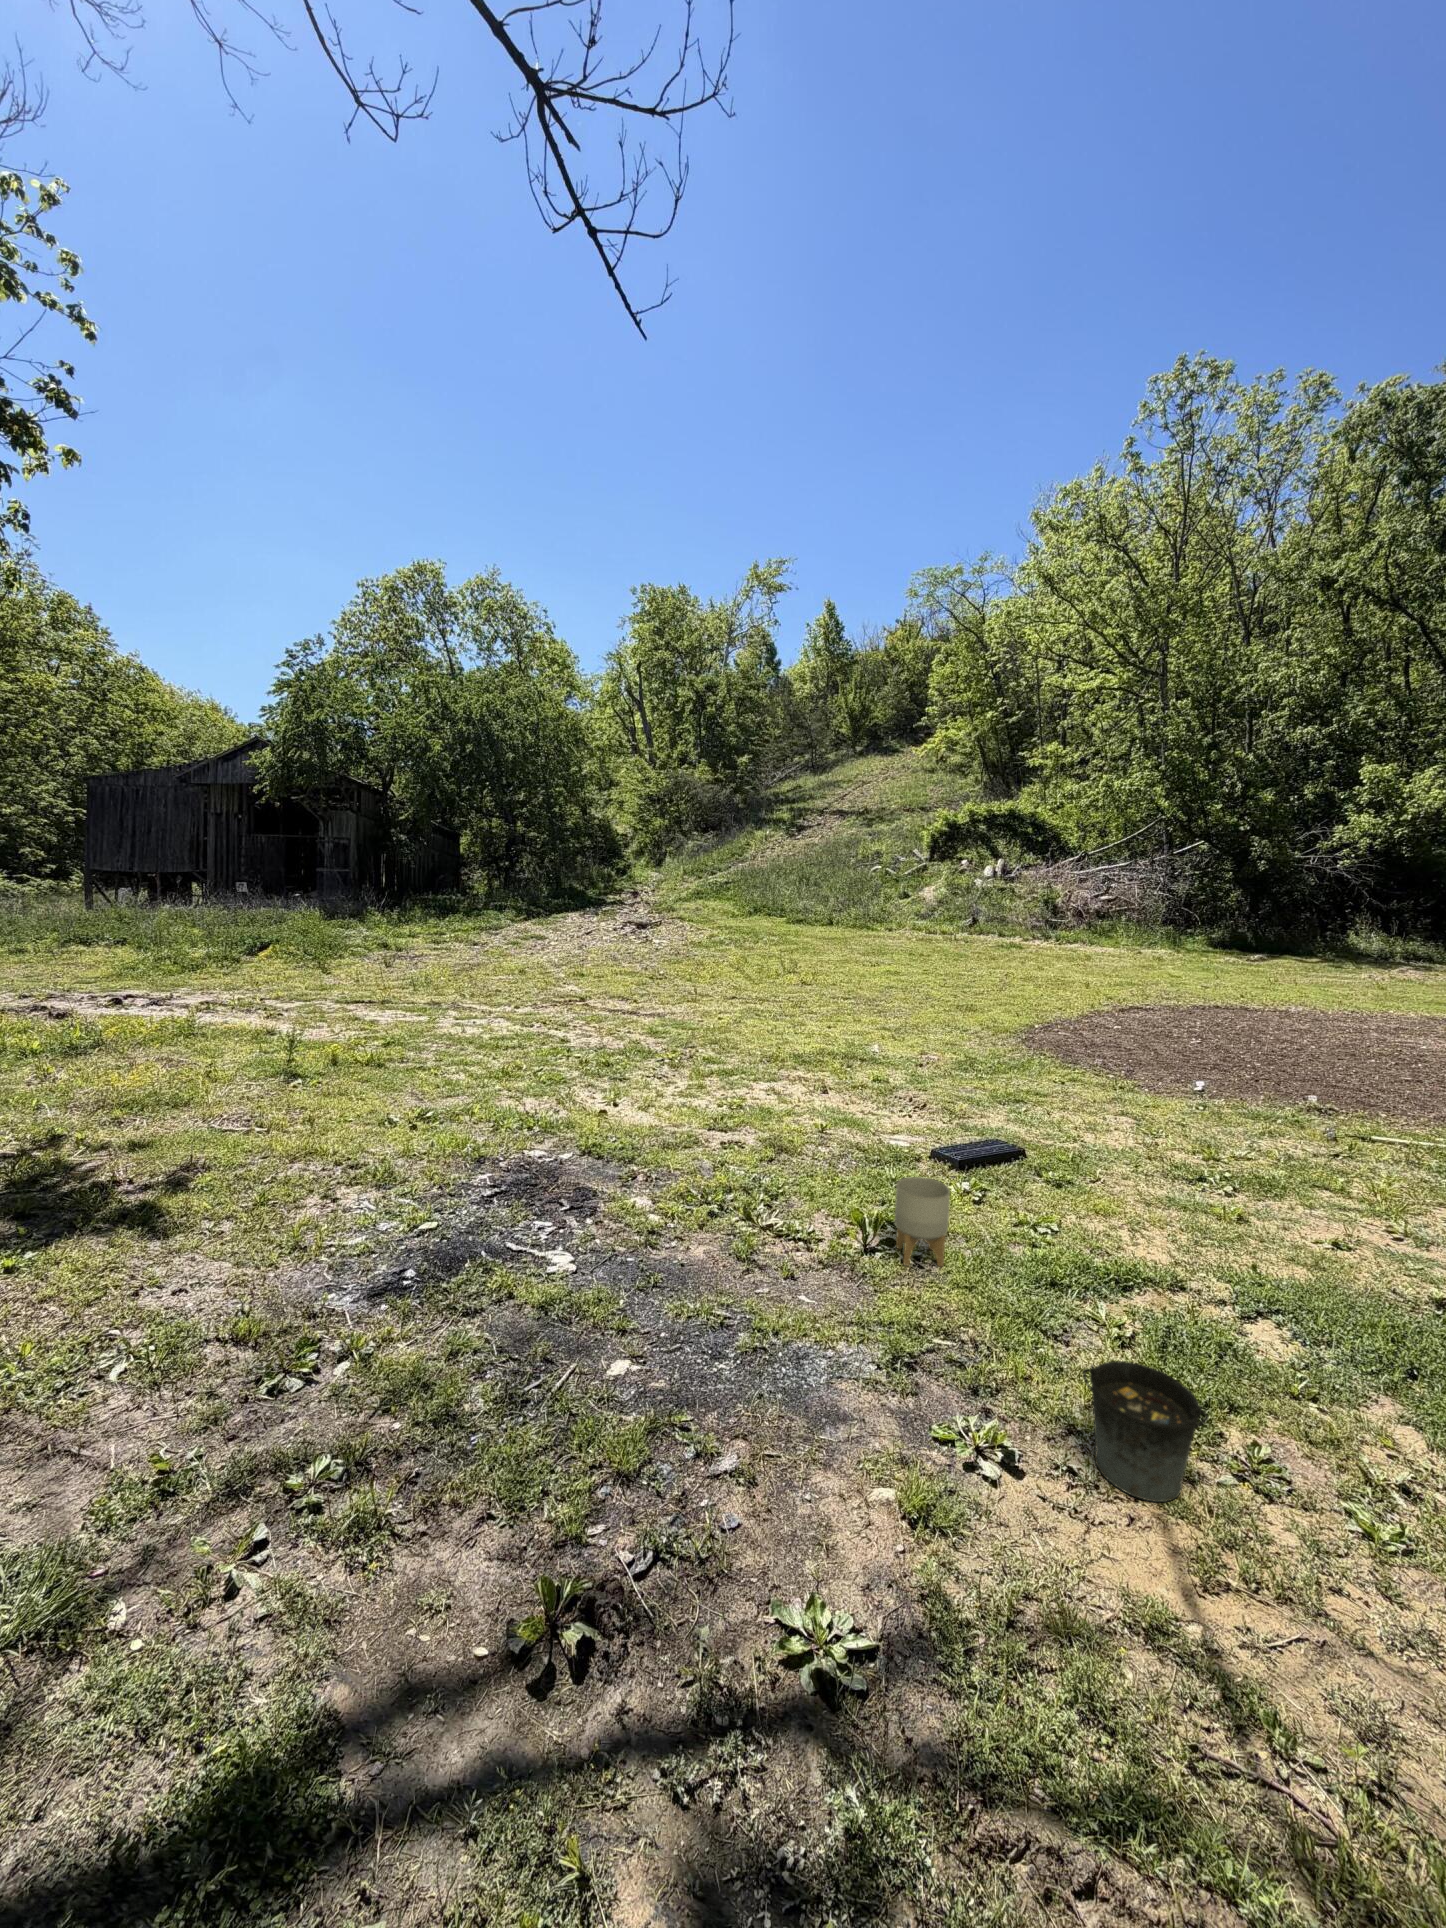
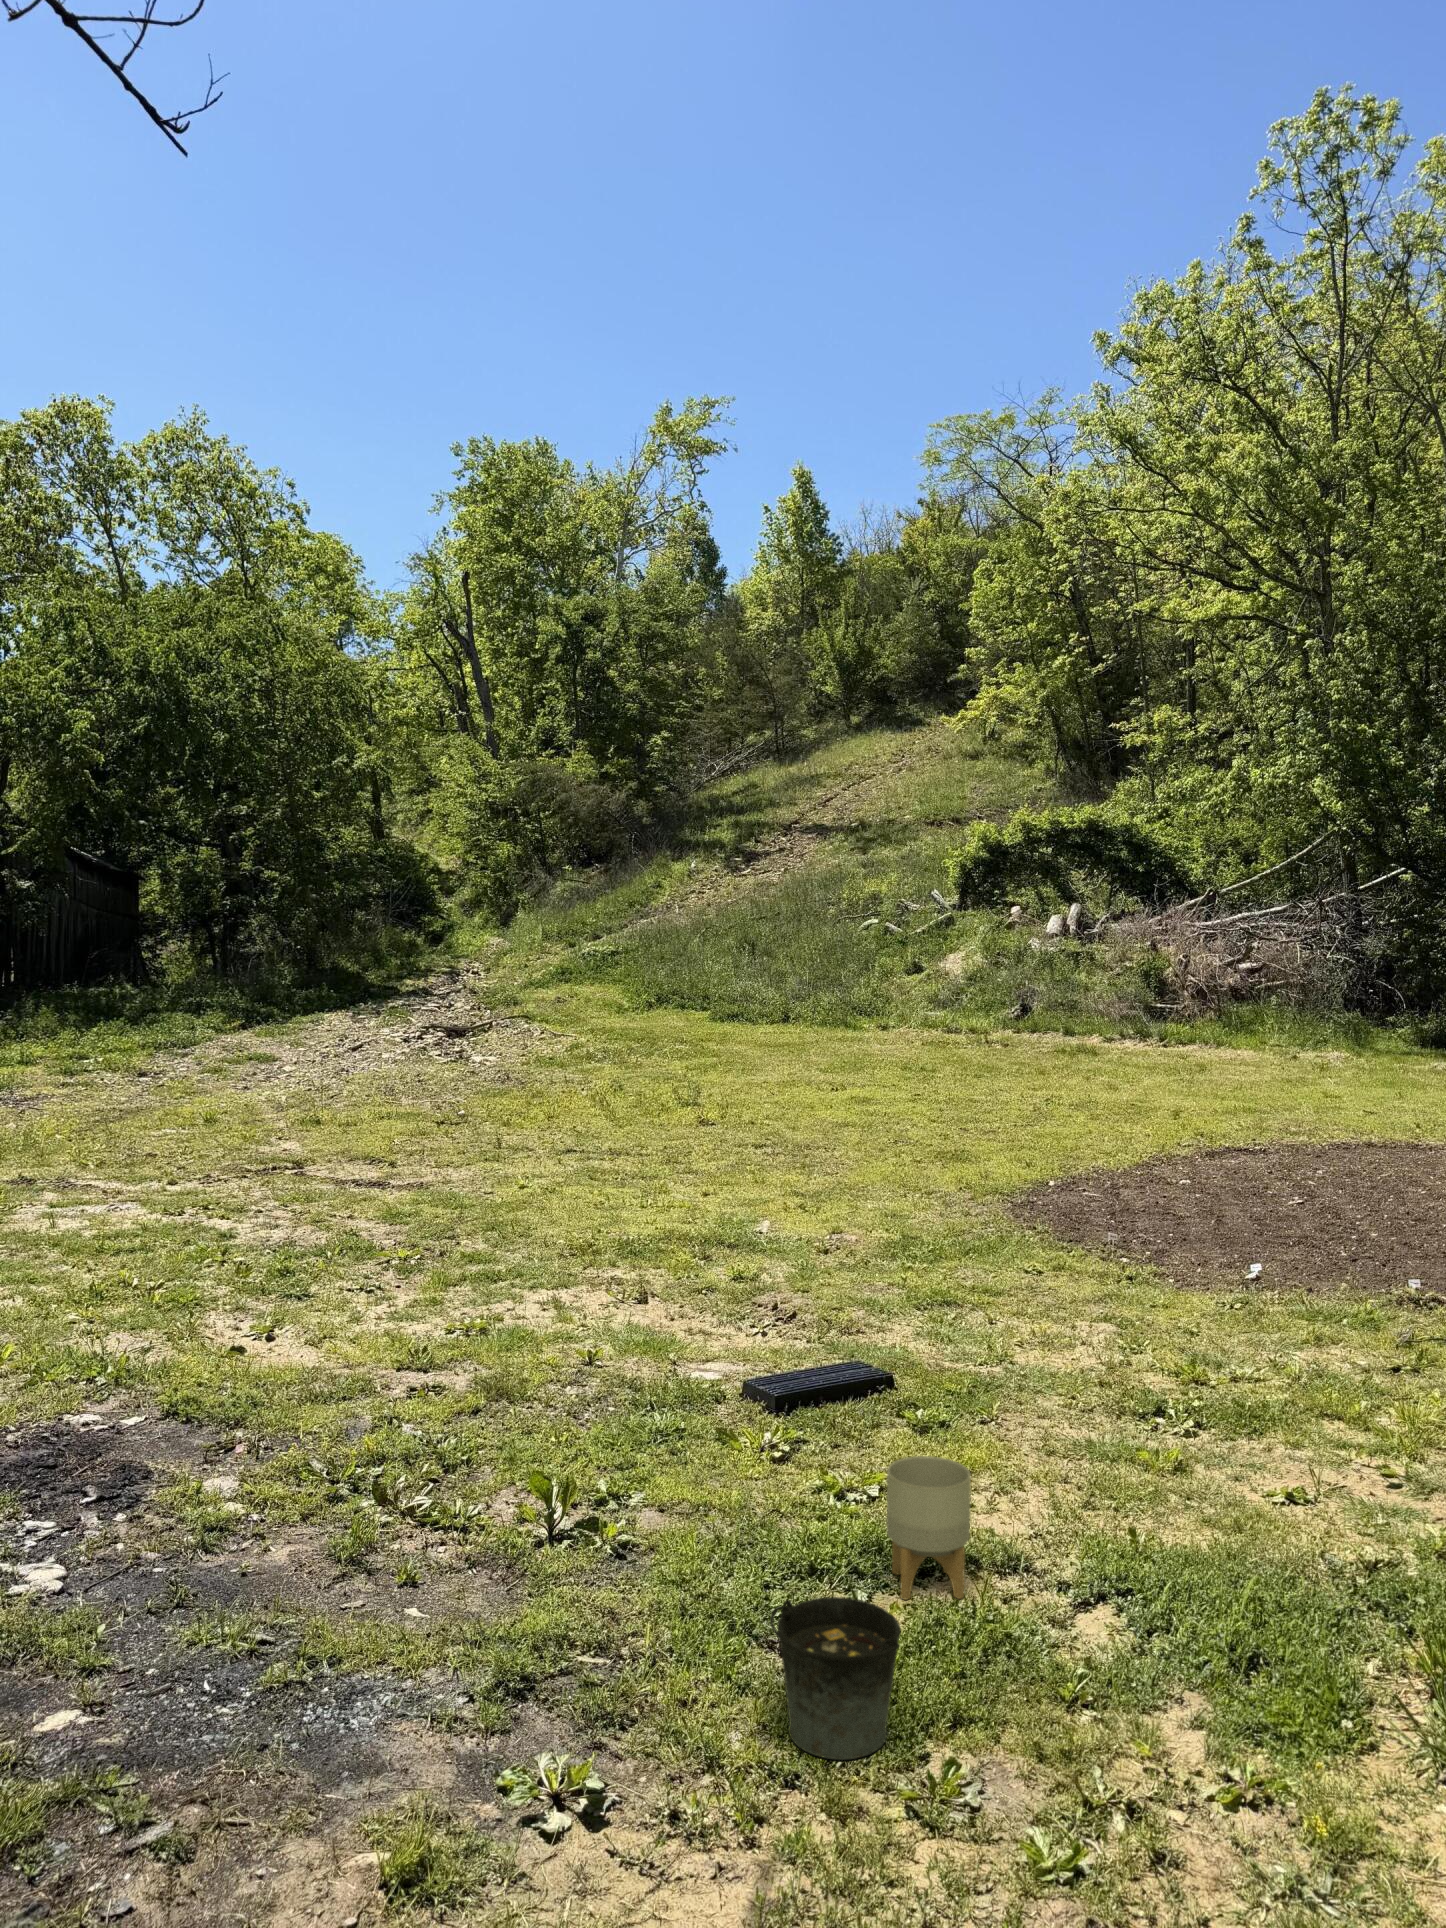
planter: present [895,1177,950,1267] -> present [887,1456,971,1600]

